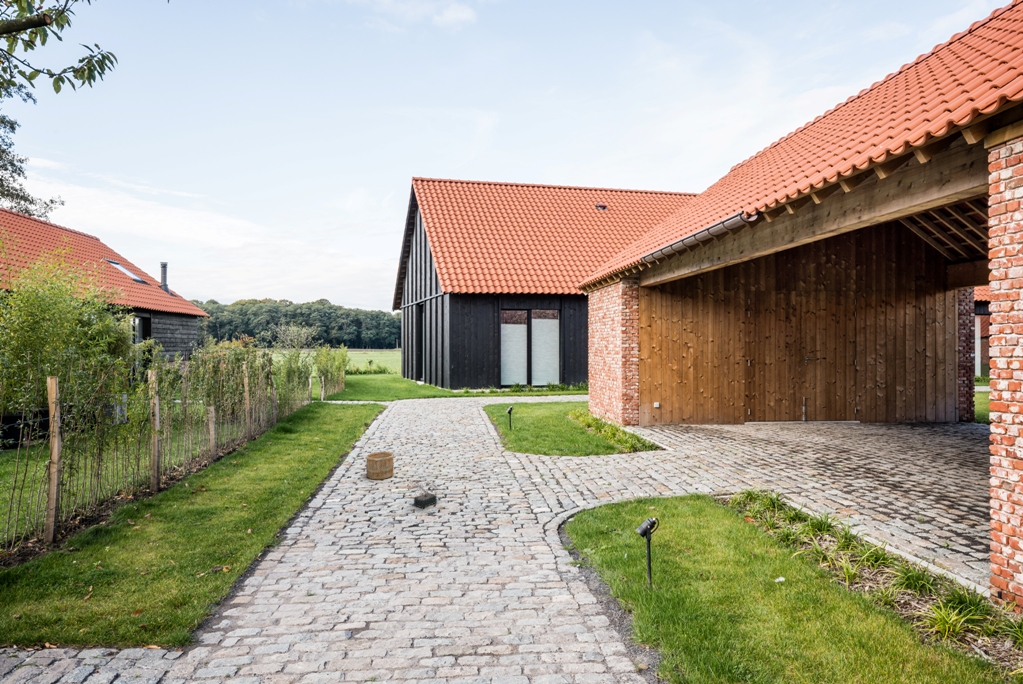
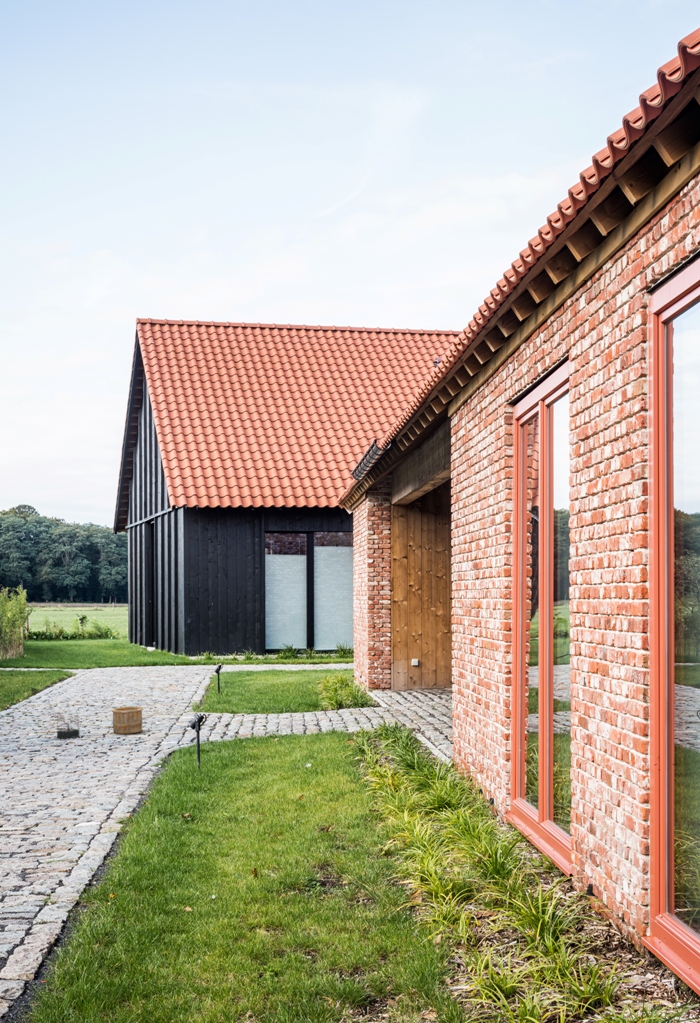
wooden bucket: present [366,452,394,480] -> present [112,706,143,734]

